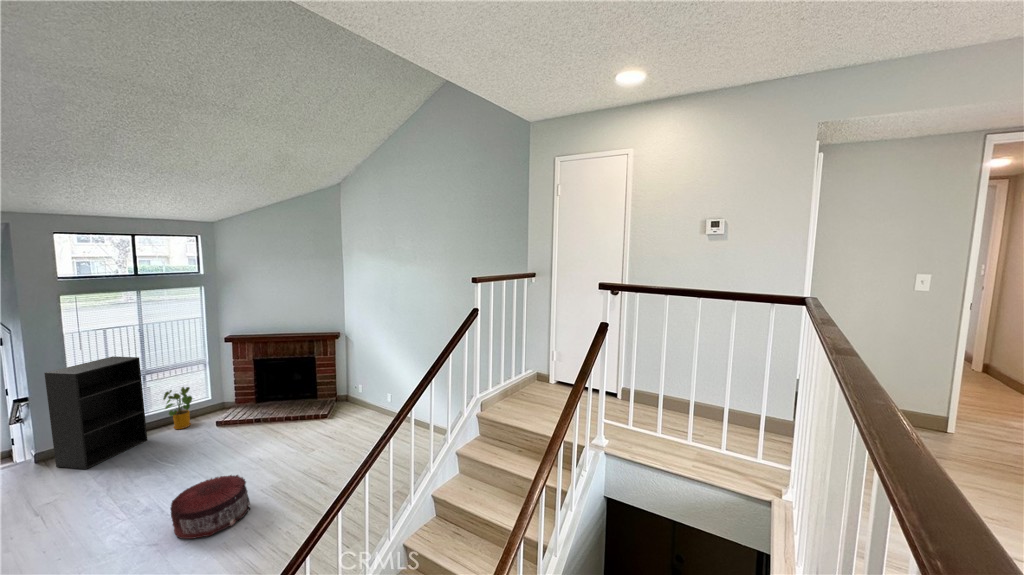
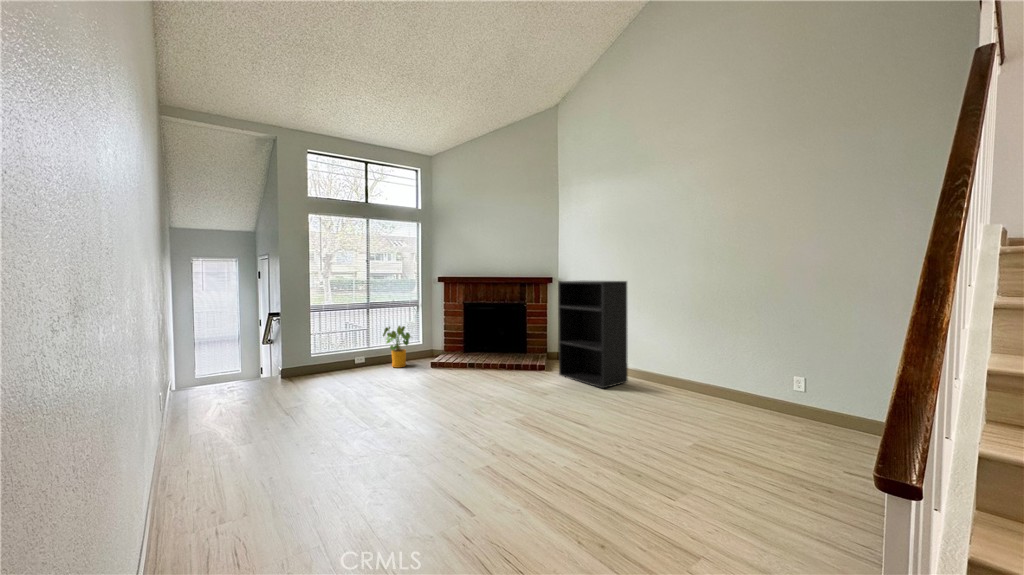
bookshelf: present [44,356,147,469] -> present [558,281,628,388]
pouf: present [170,475,250,539] -> none [426,397,511,462]

